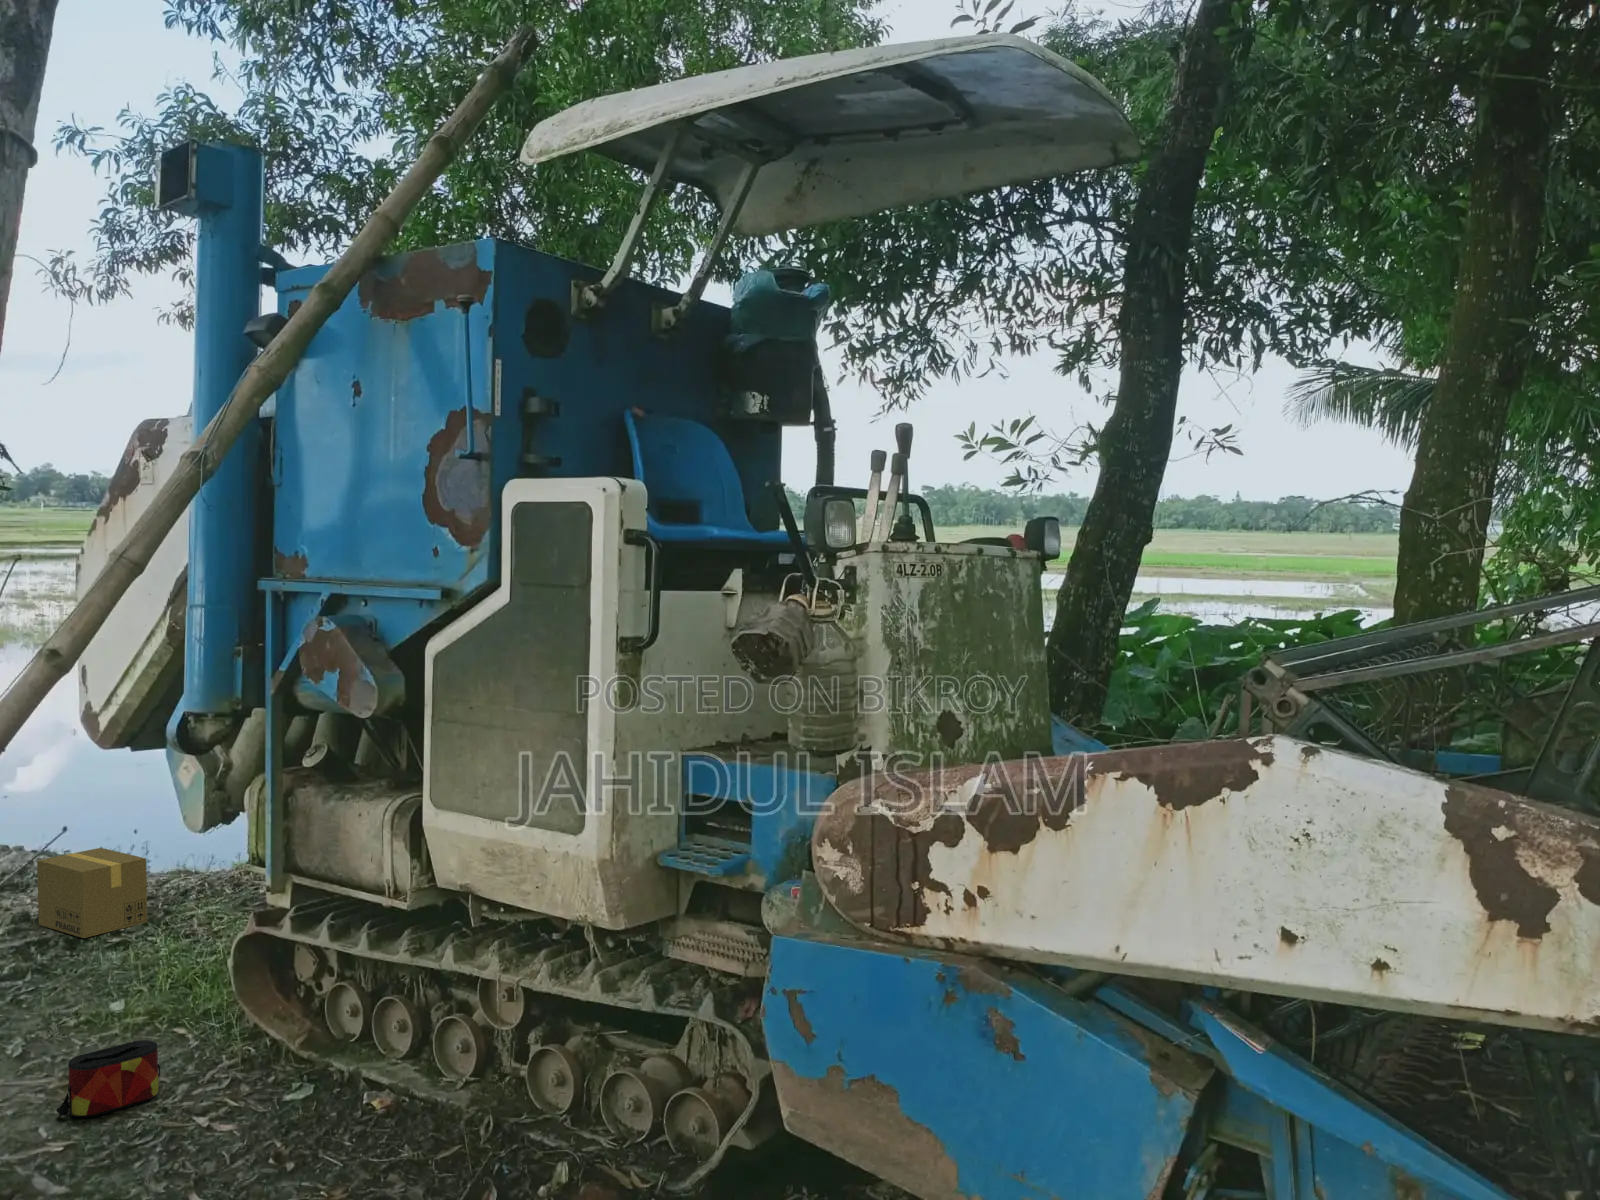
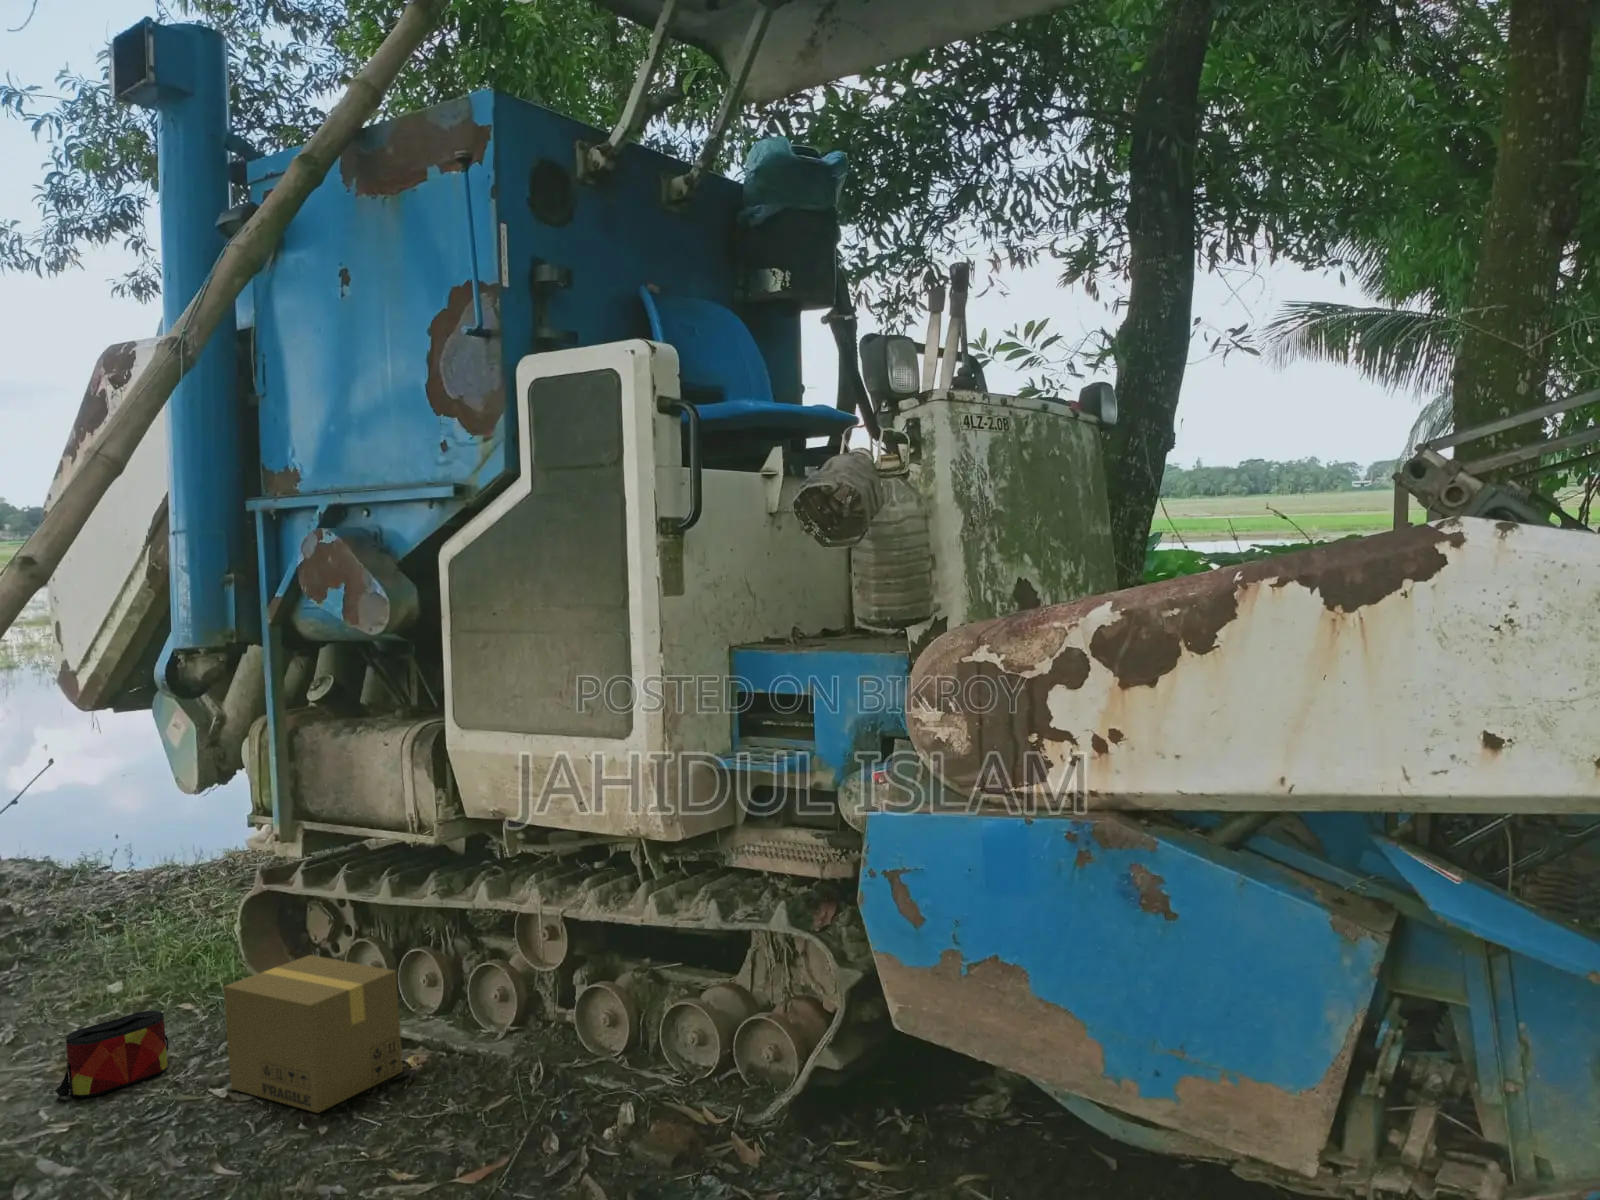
cardboard box: present [37,848,147,938] -> present [223,955,403,1113]

